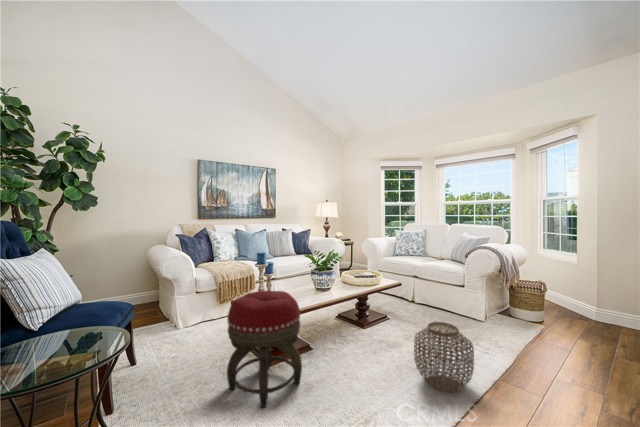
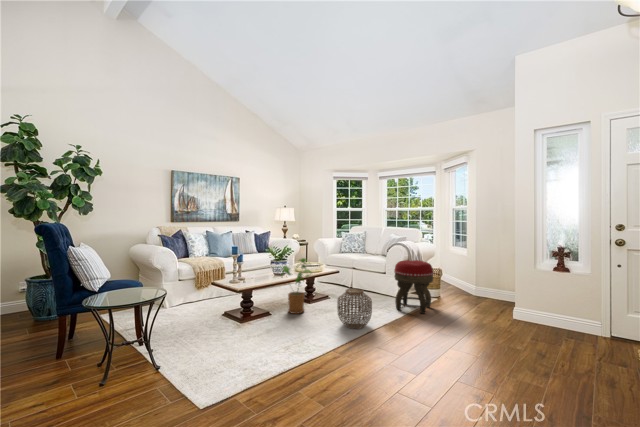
house plant: none [325,268,371,349] -> present [281,258,311,314]
footstool: present [227,291,302,408] -> present [394,260,433,314]

